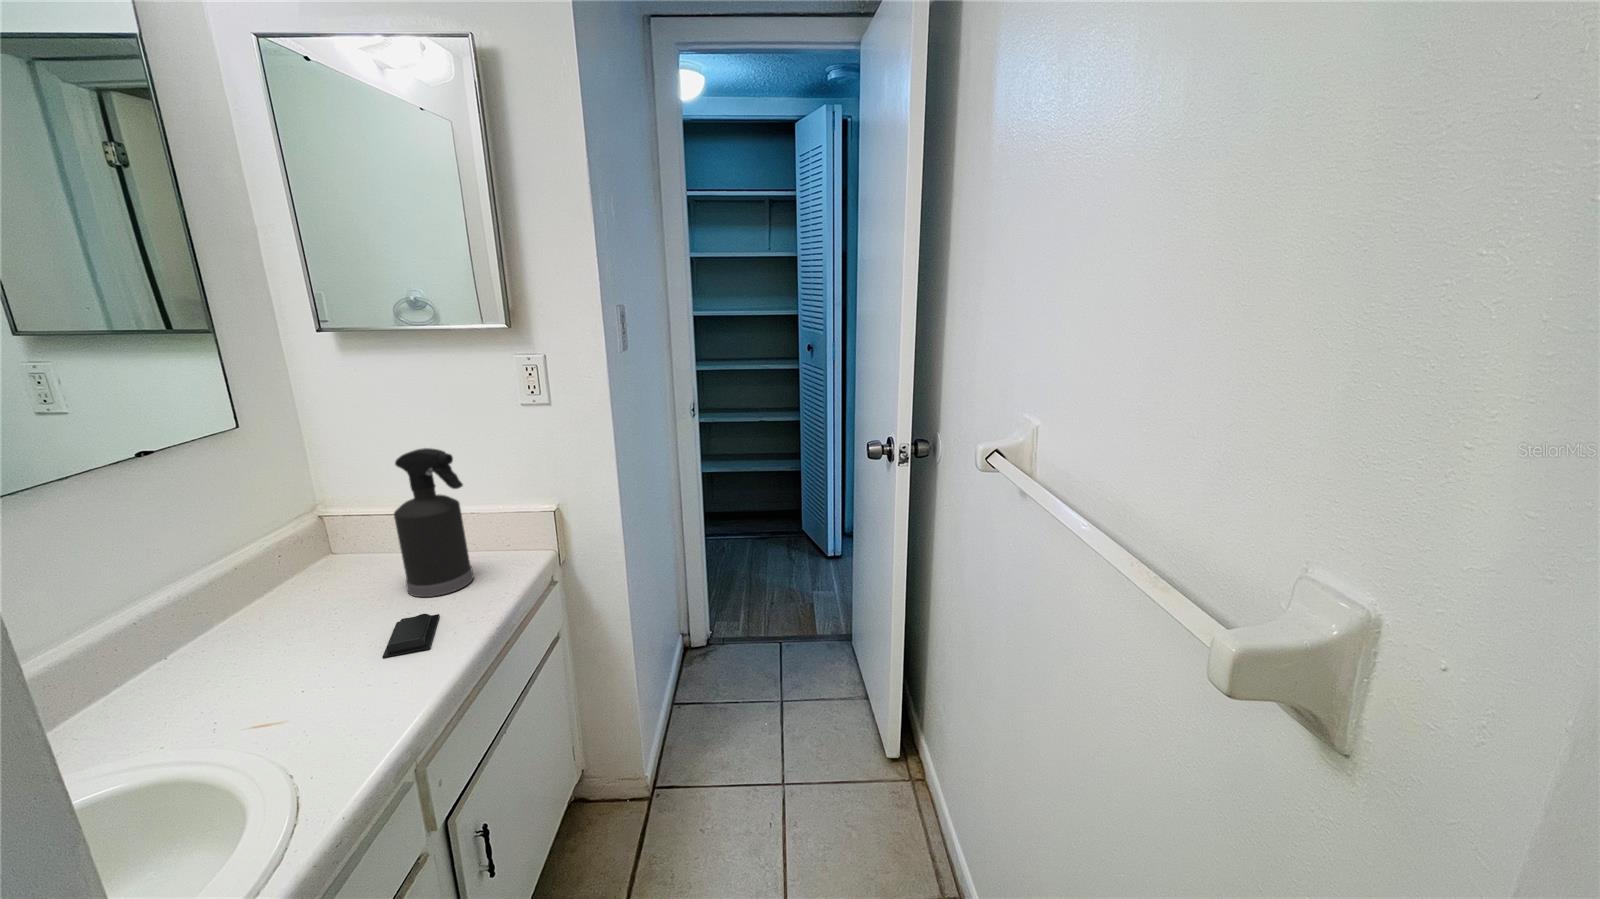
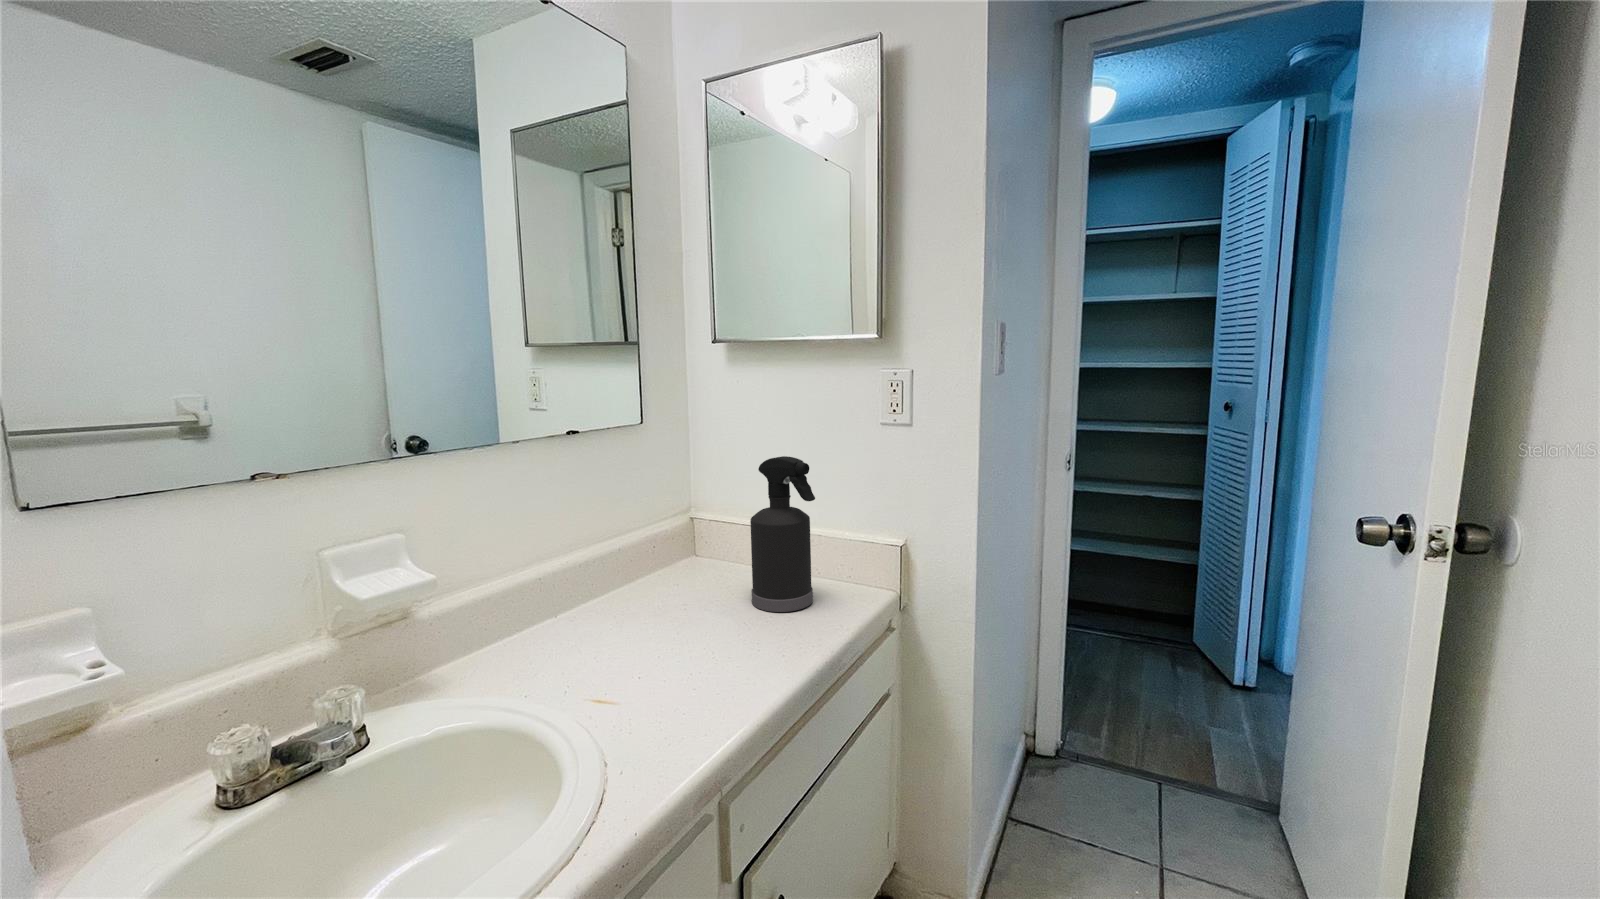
soap bar: present [382,614,440,658] -> none [715,626,774,665]

